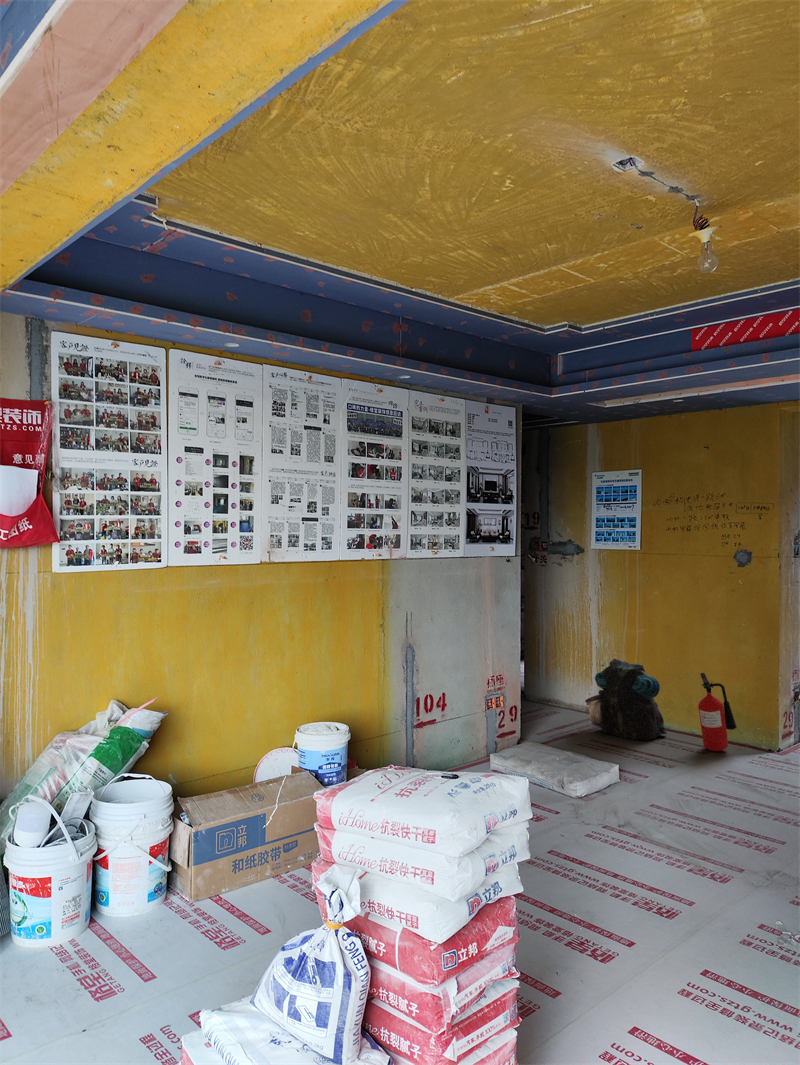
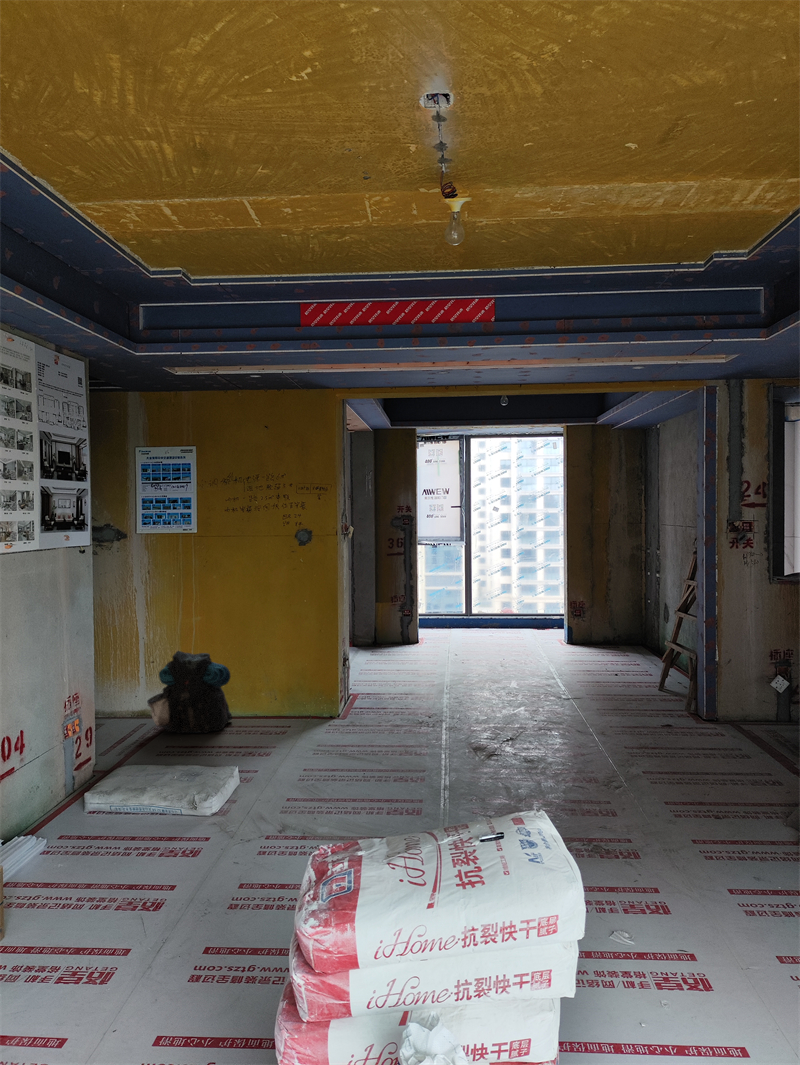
fire extinguisher: present [698,673,737,751] -> none [270,652,303,727]

